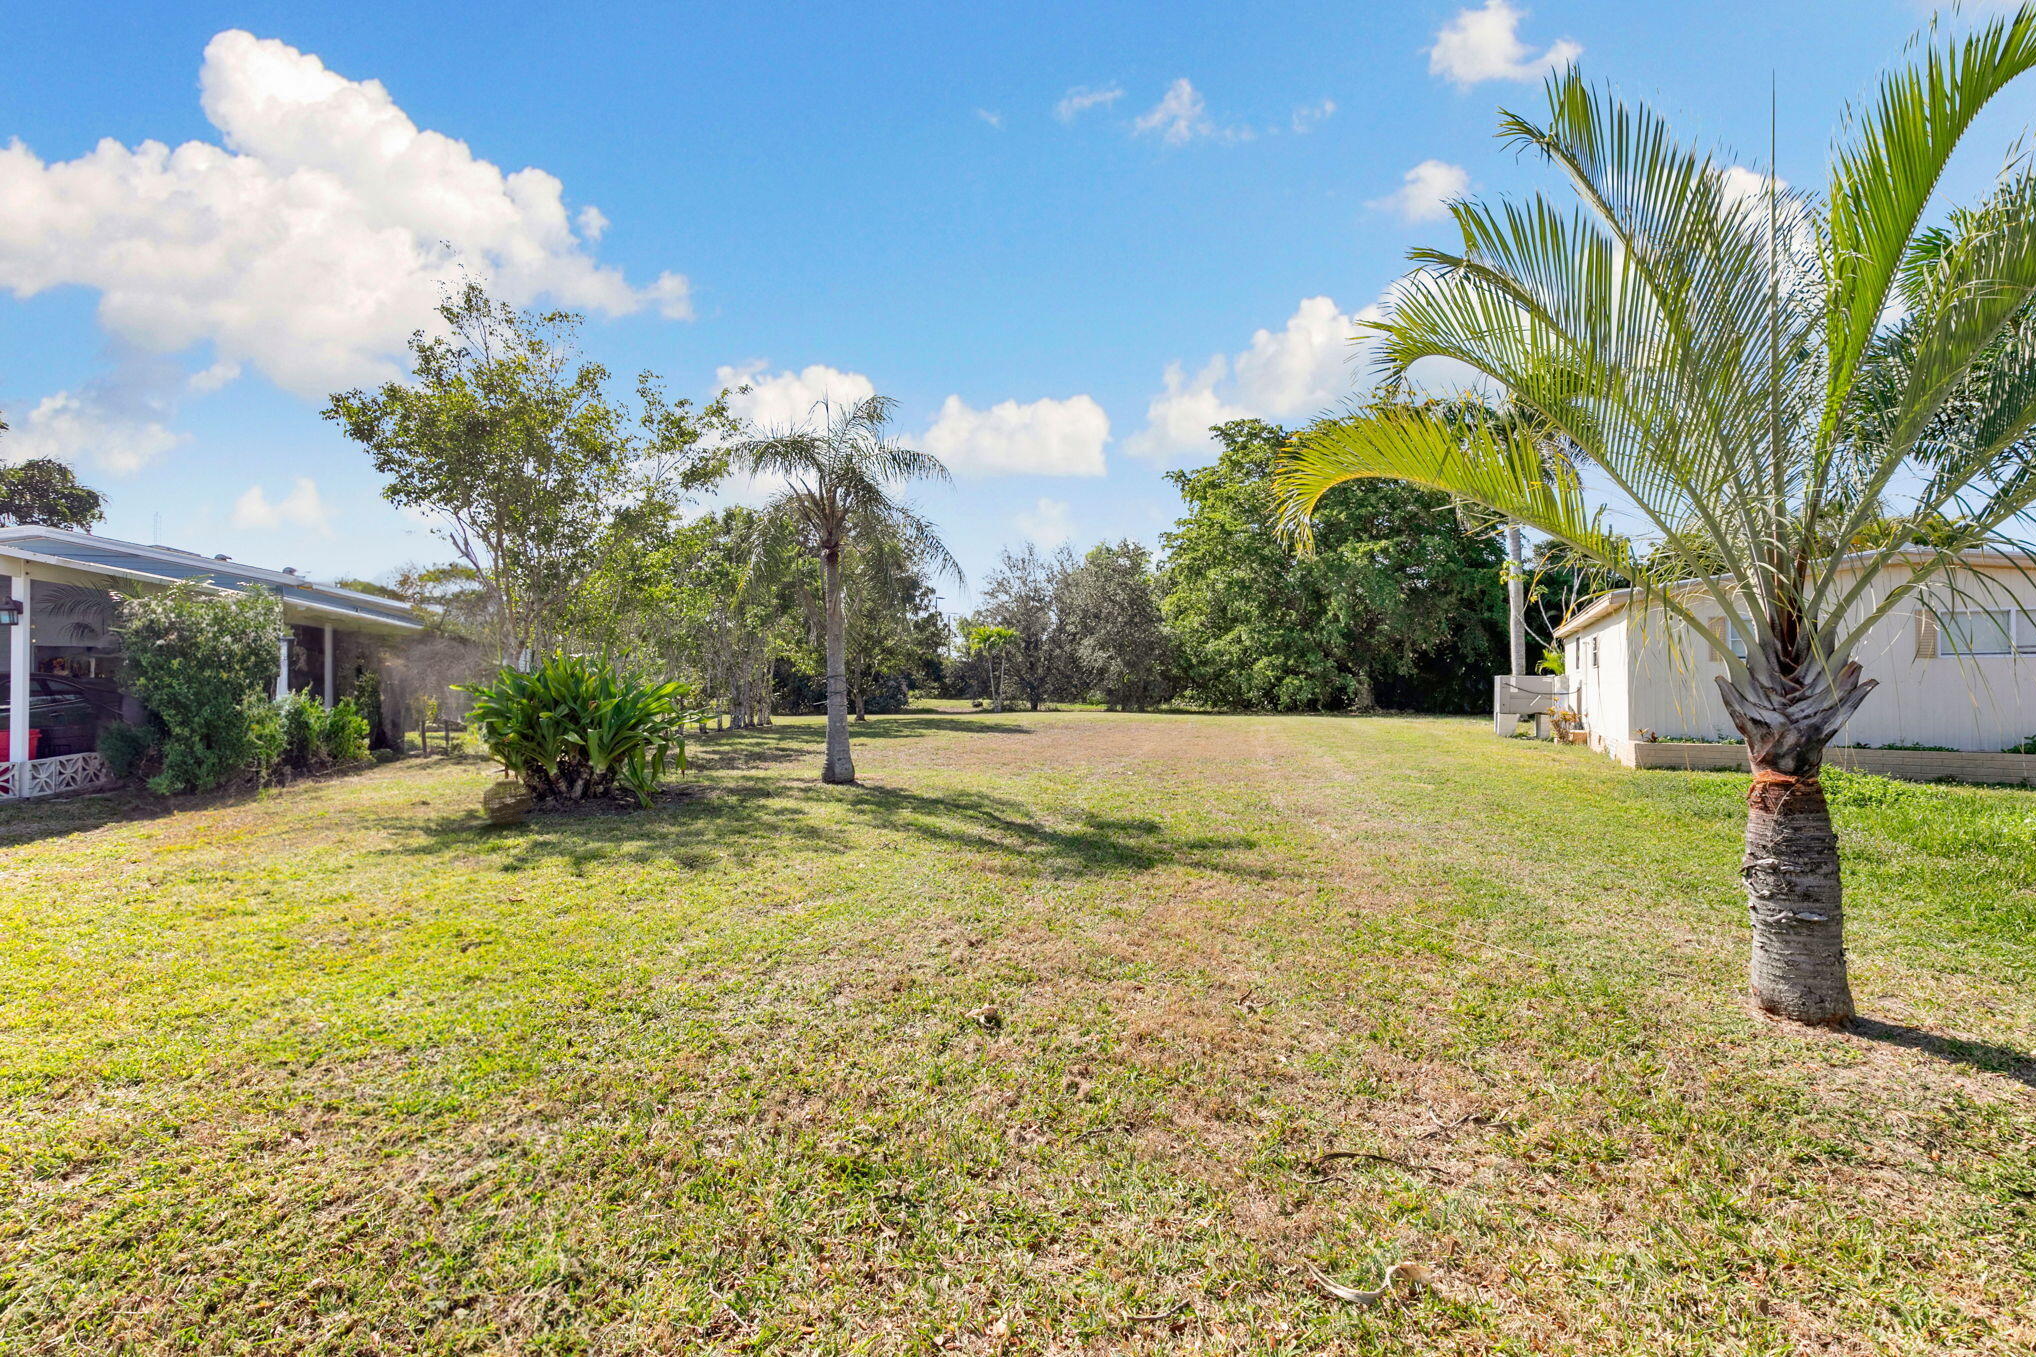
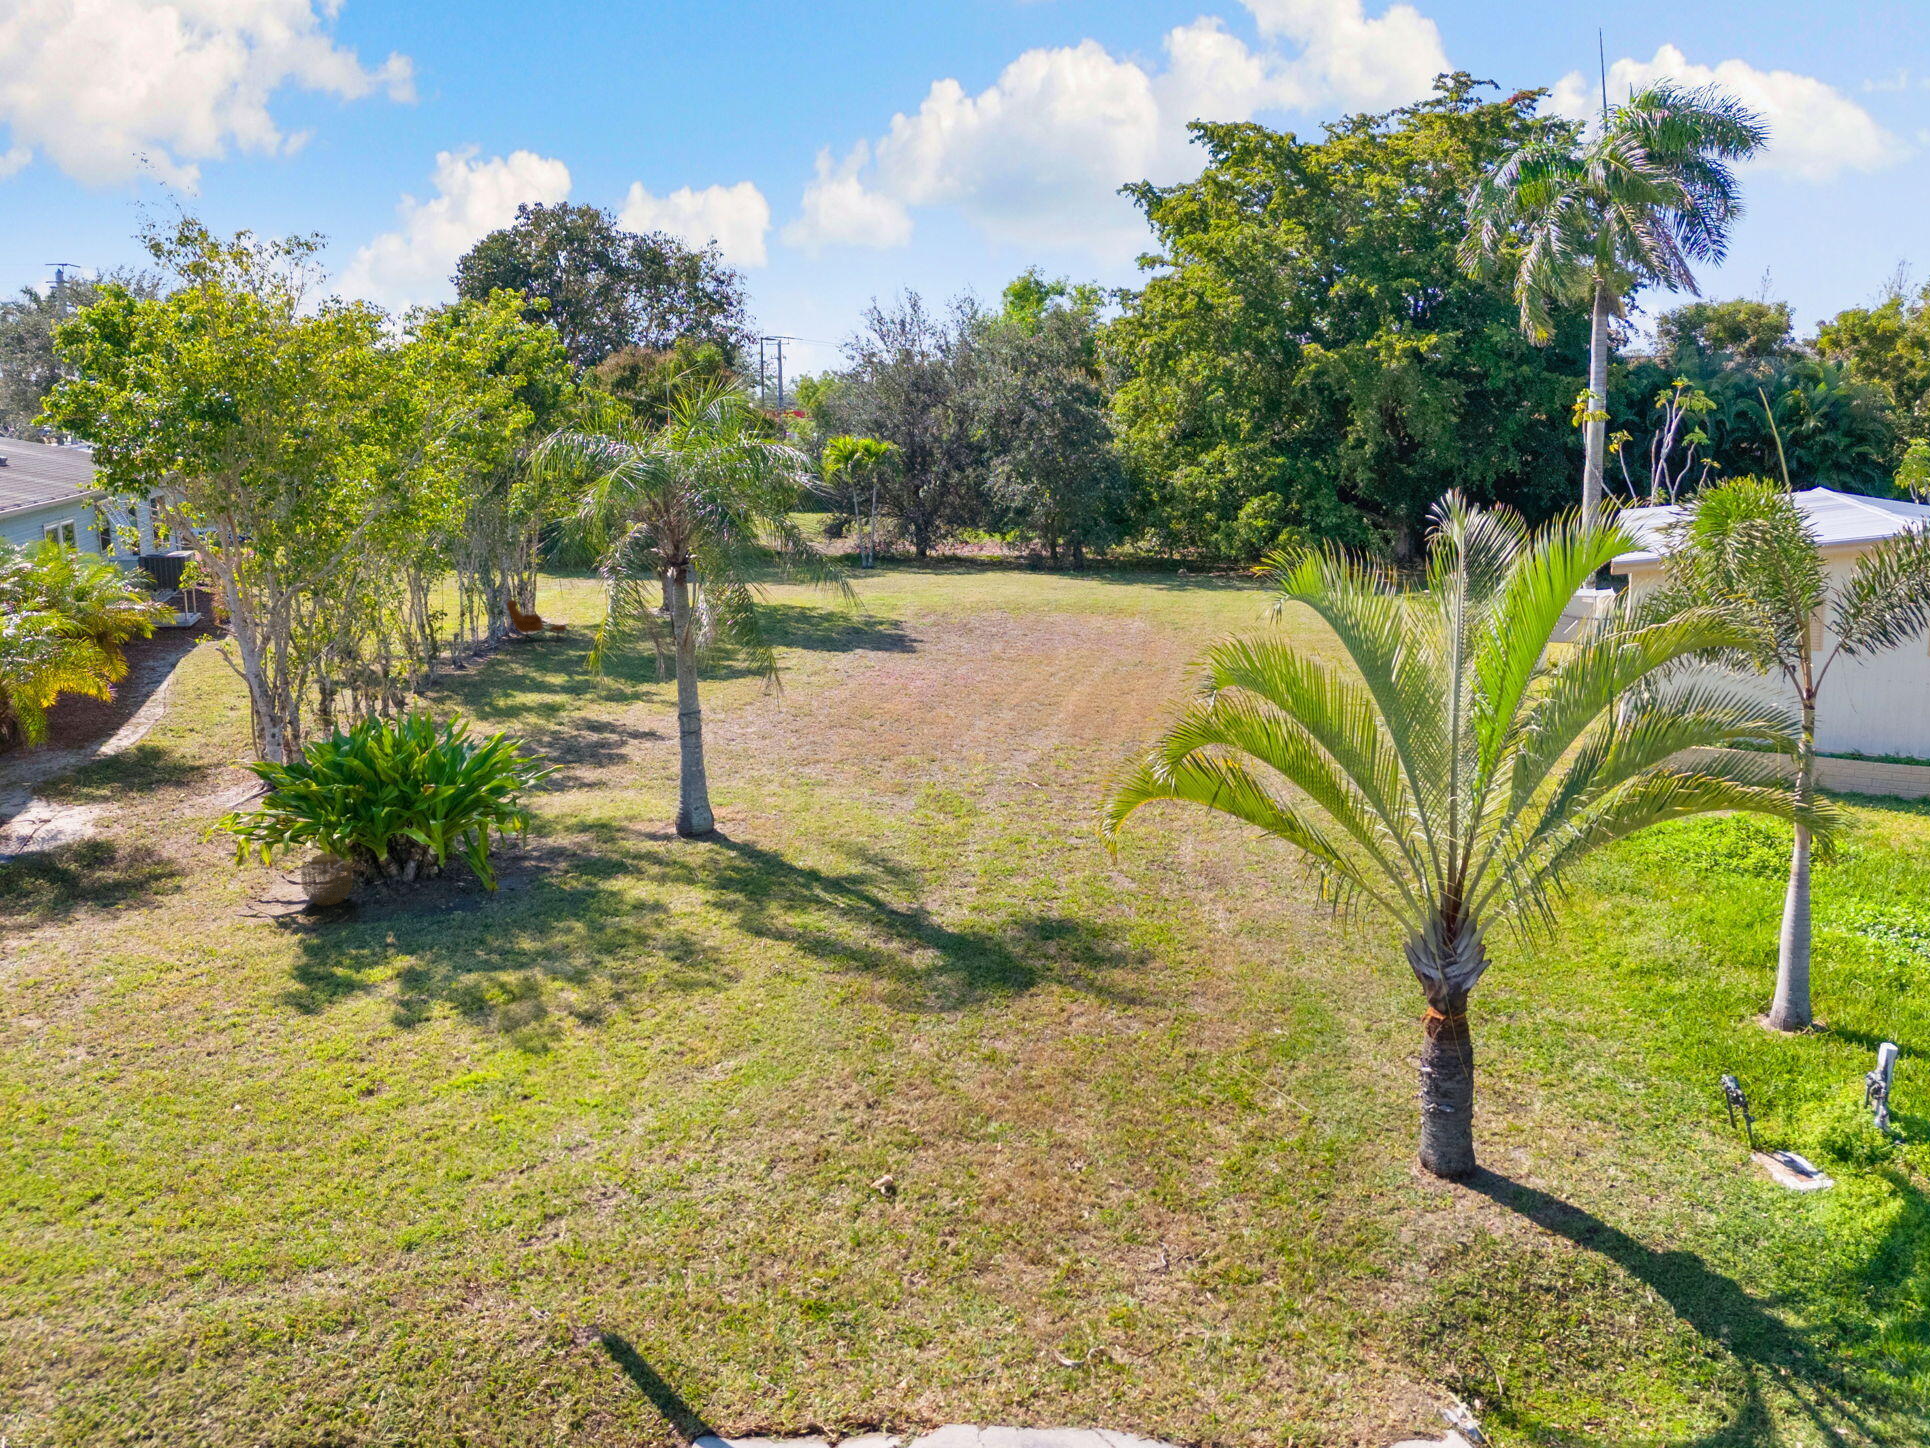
lounge chair: none [746,707,787,736] -> present [507,600,566,640]

